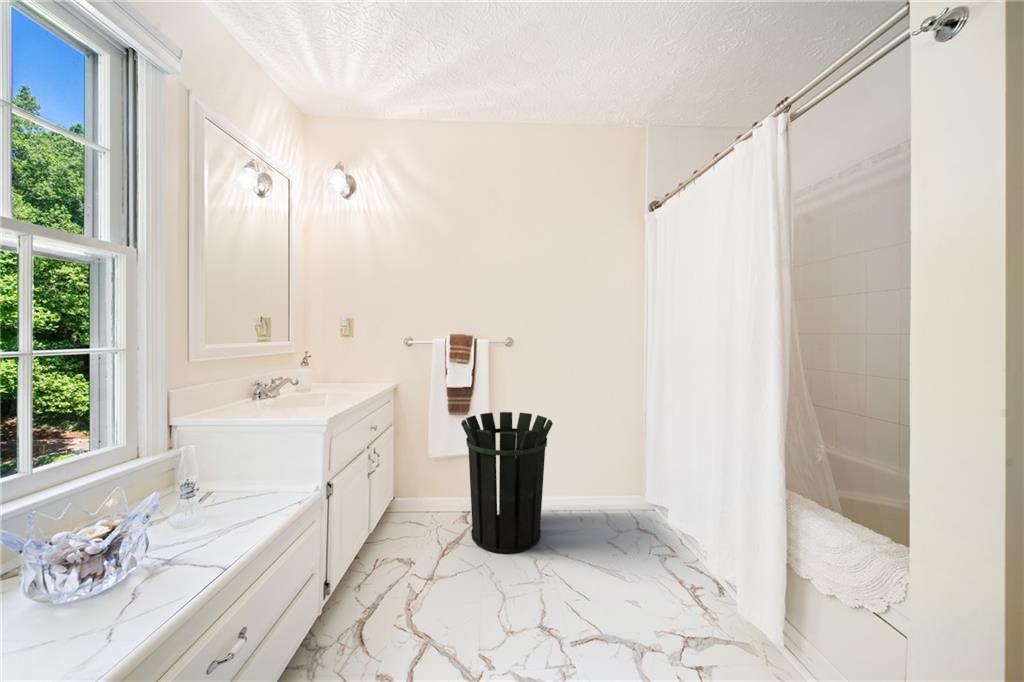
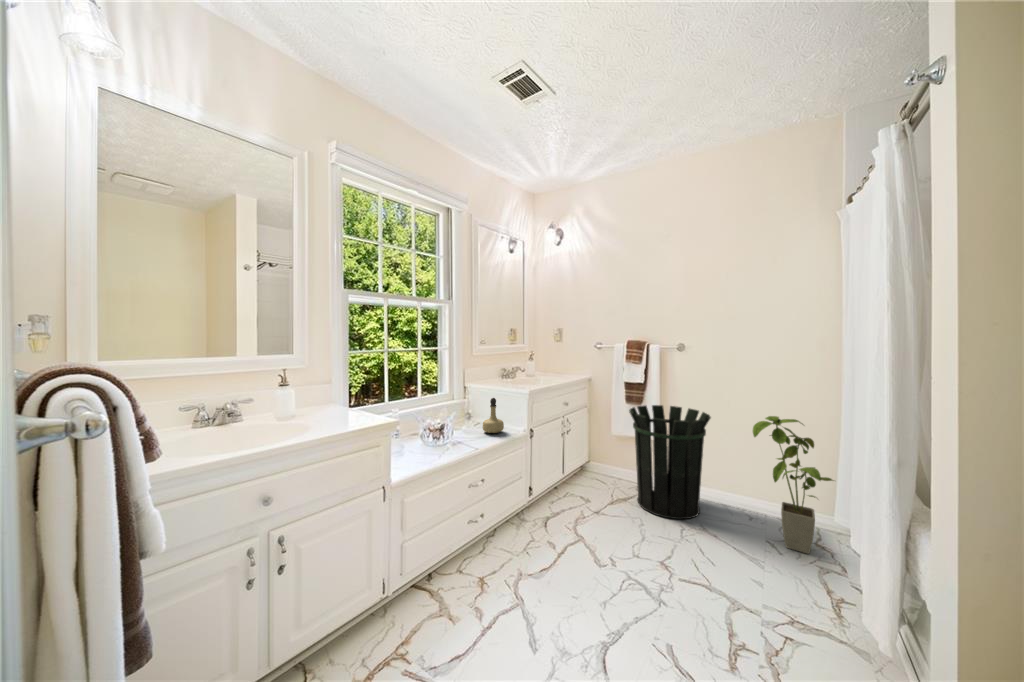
house plant: none [601,412,672,546] -> present [753,416,834,554]
perfume bottle: none [229,443,280,514] -> present [483,398,504,433]

